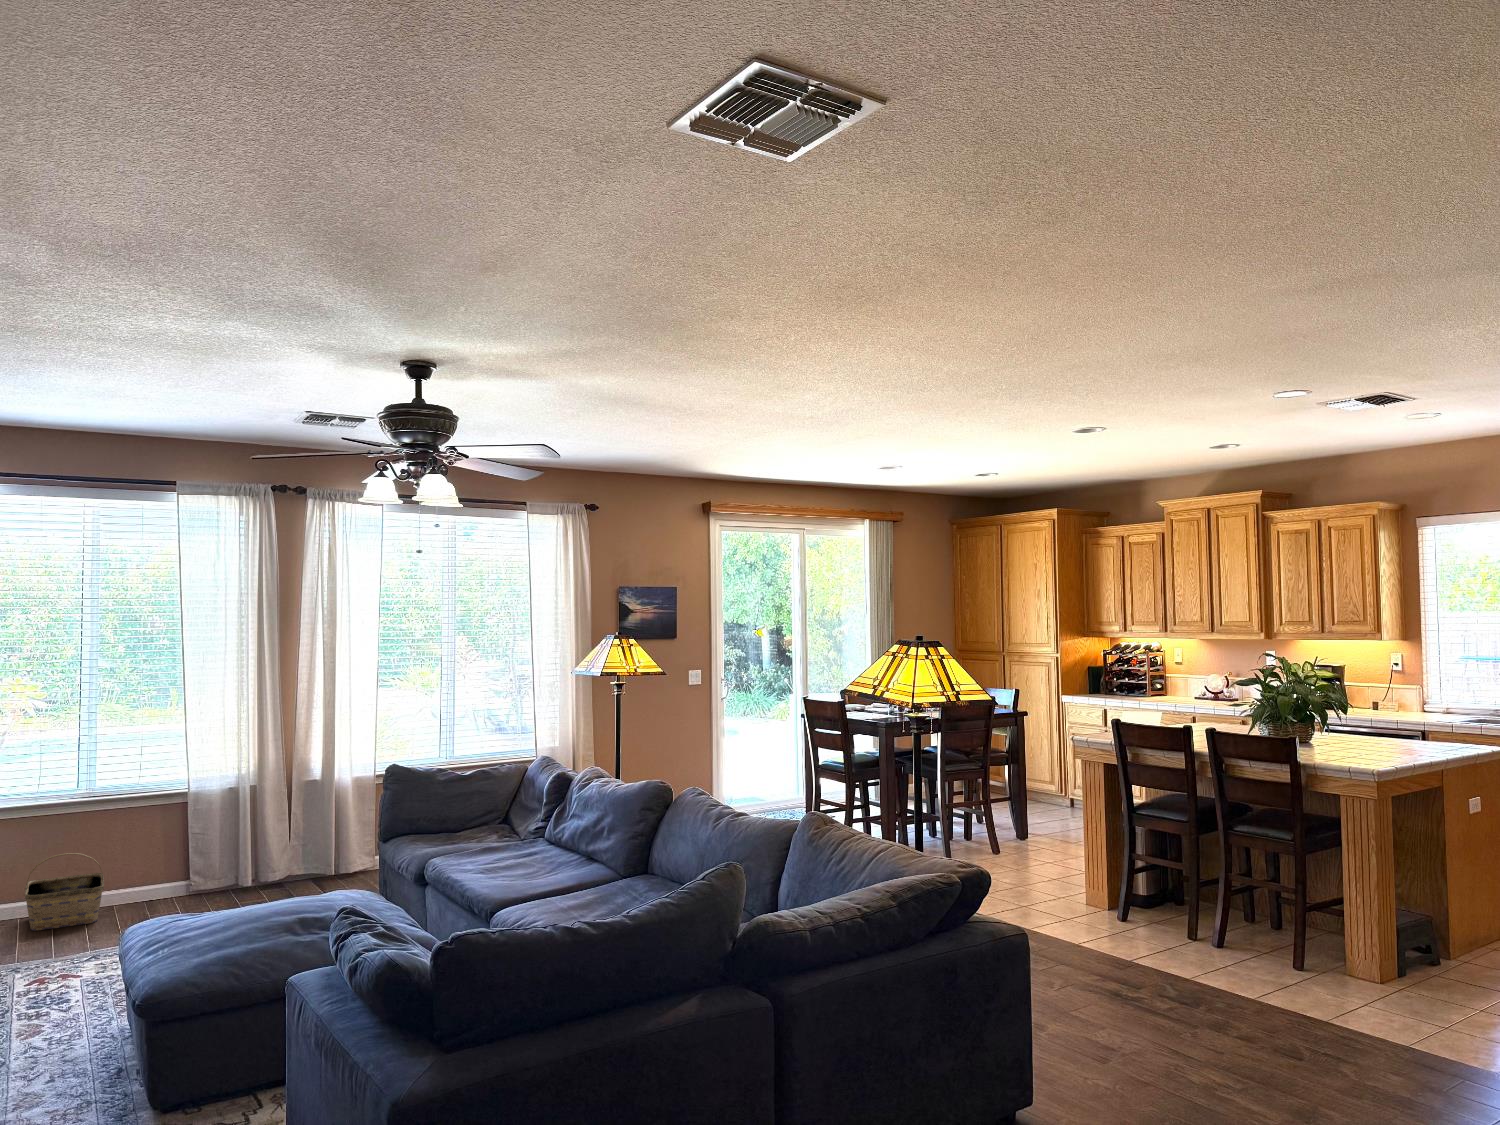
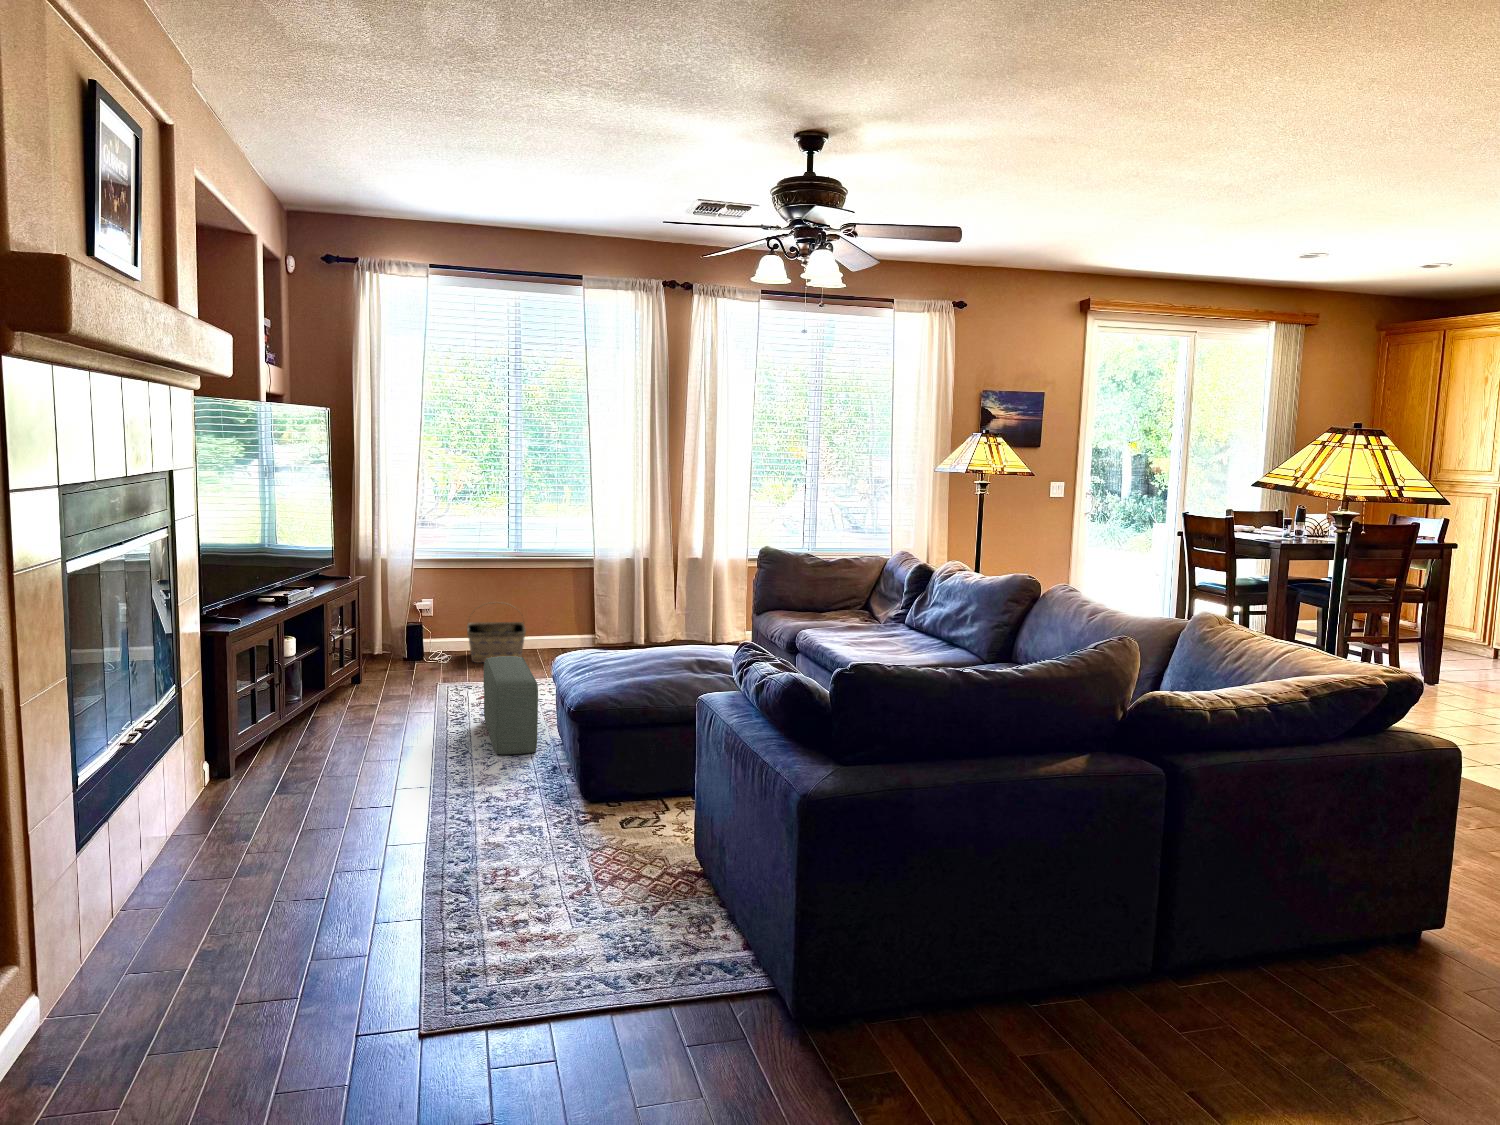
pouf: none [33,928,101,1062] -> present [483,656,538,755]

